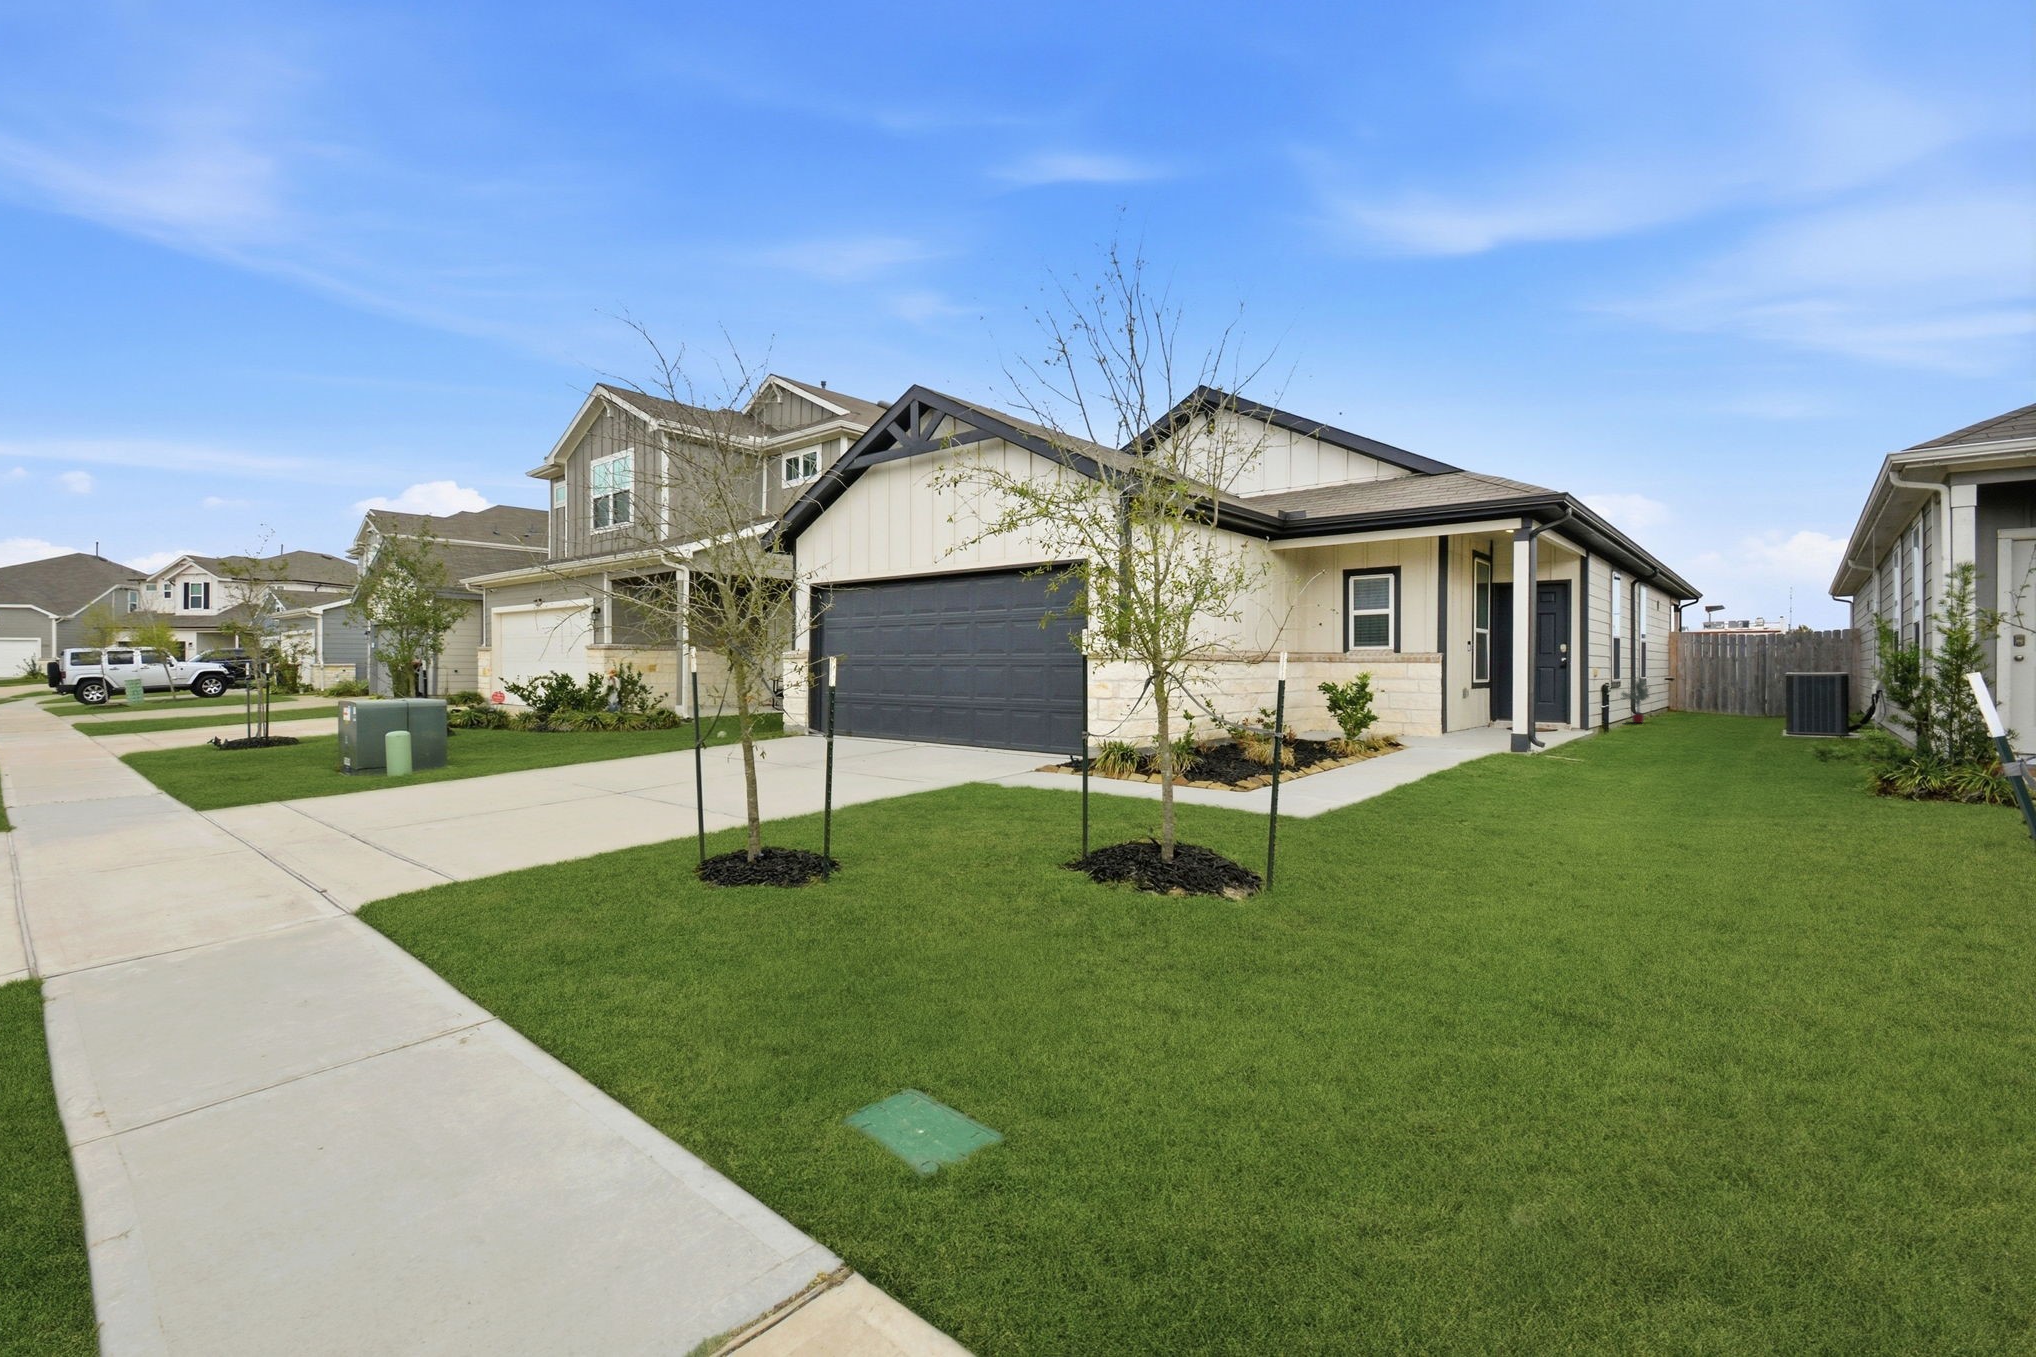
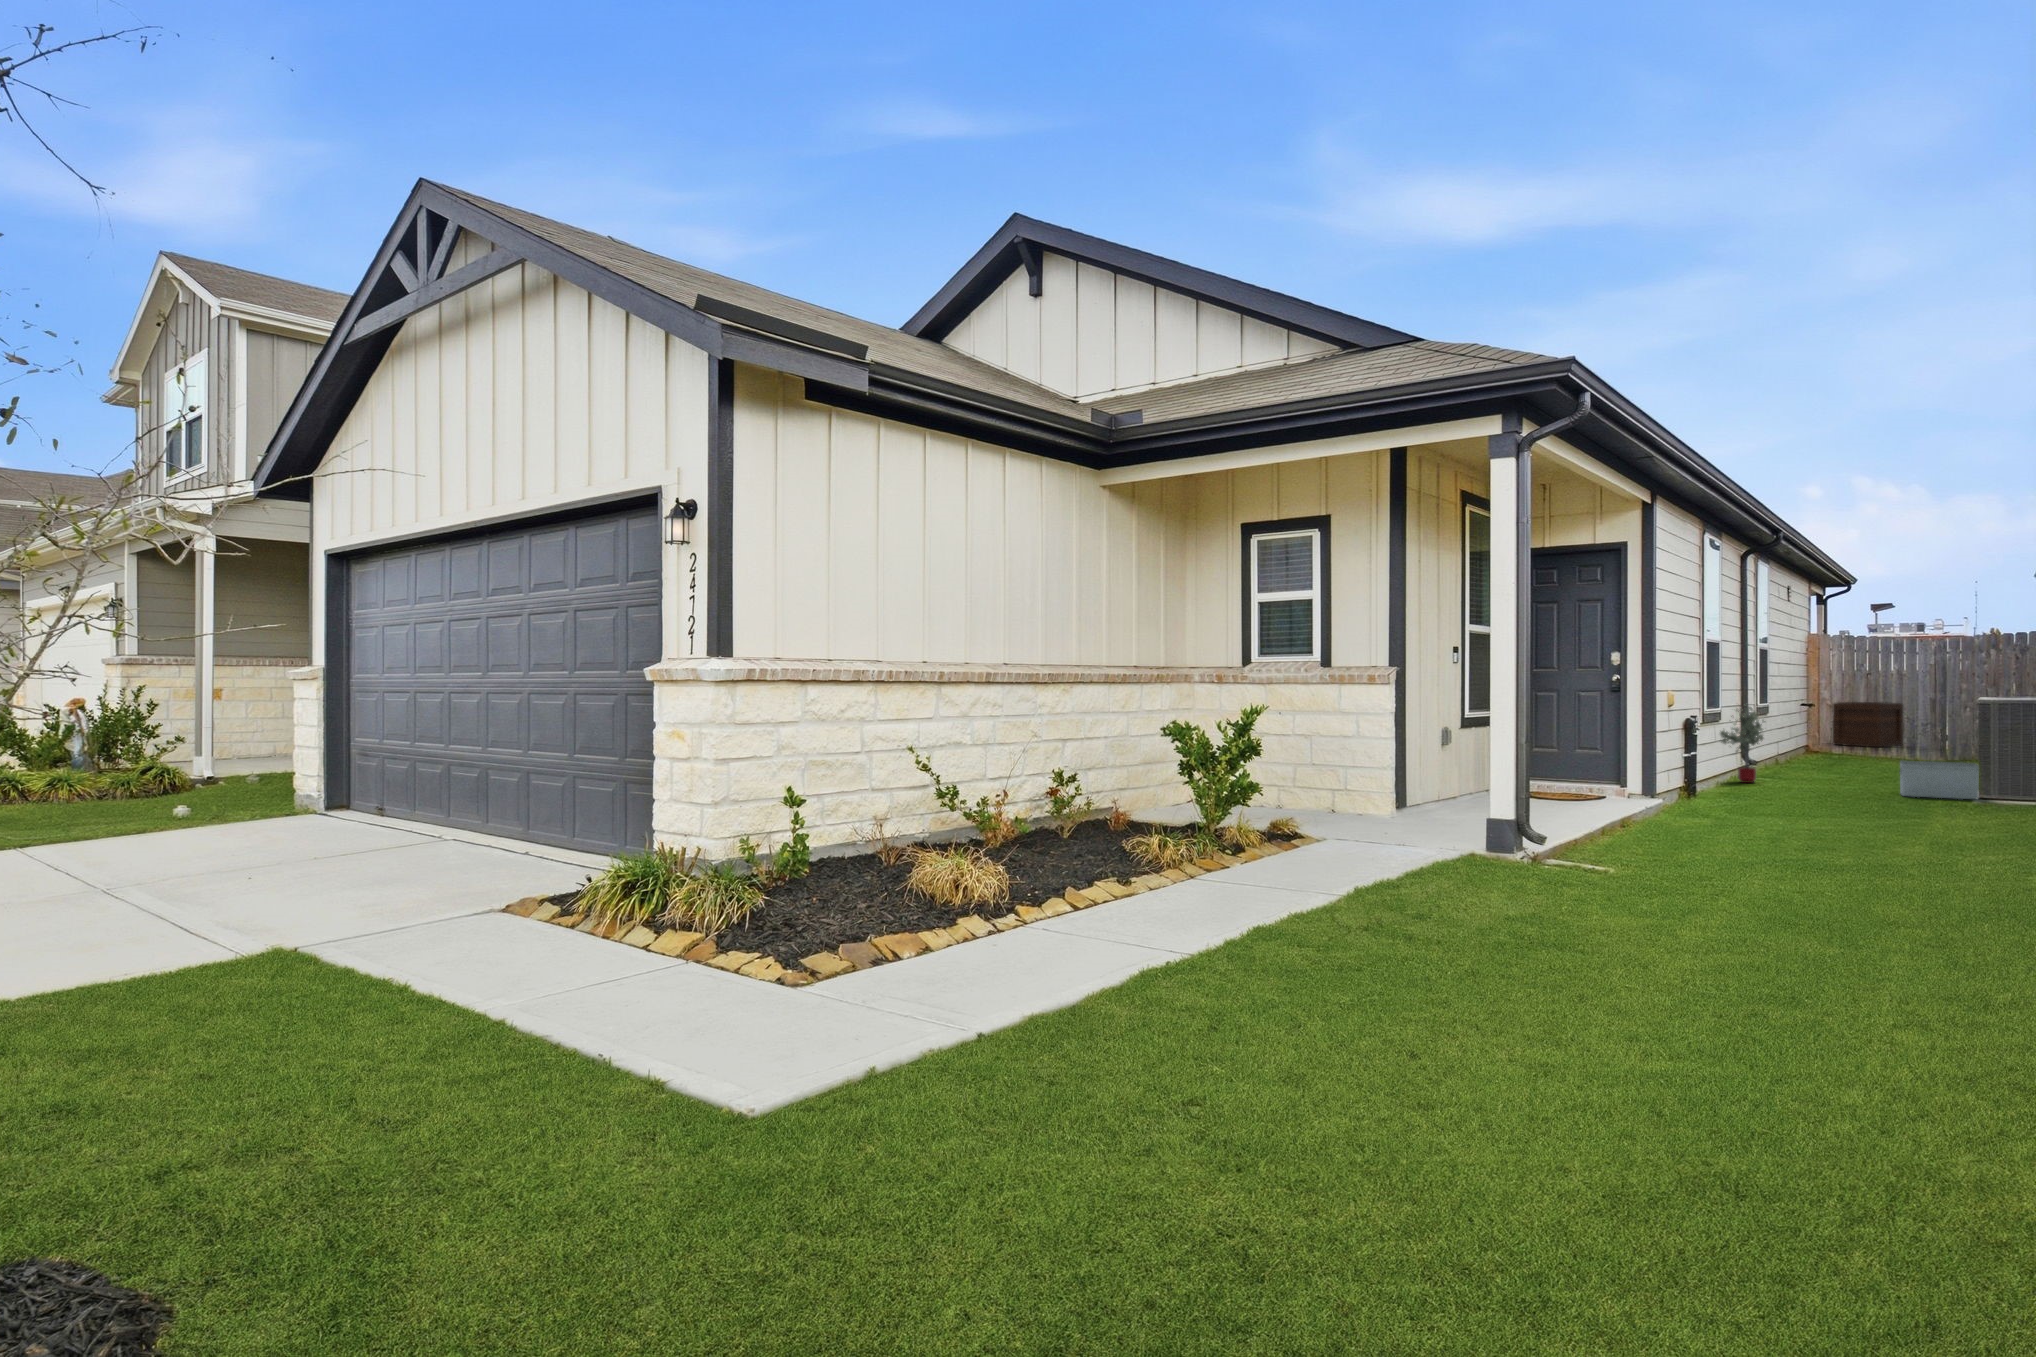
wooden crate: none [1684,675,1733,704] -> present [1832,702,1903,747]
storage bin: none [1739,711,1792,735] -> present [1900,760,1979,799]

